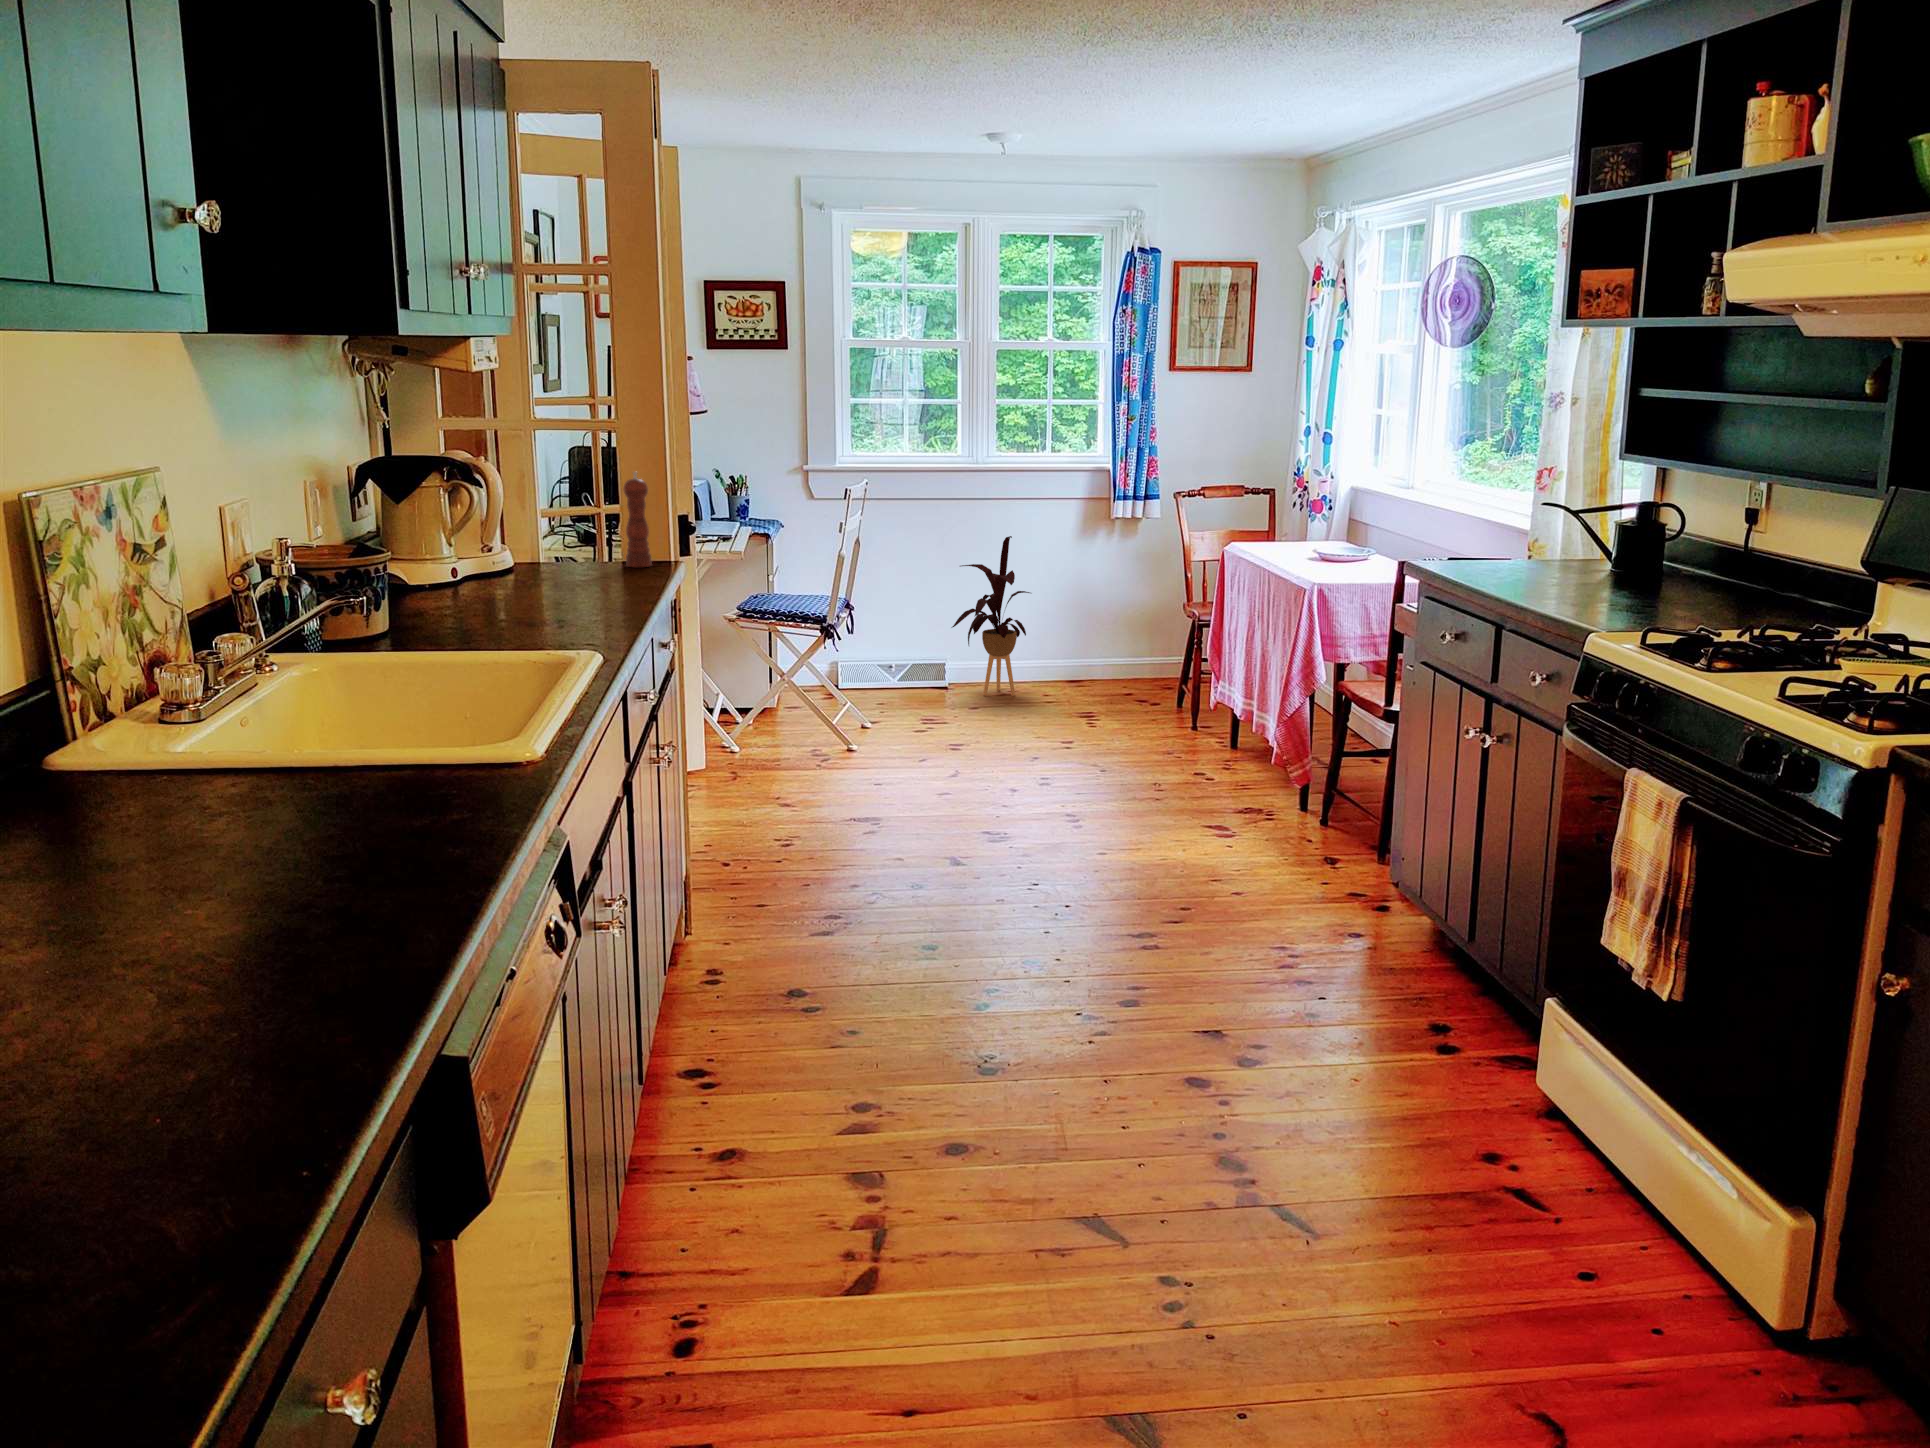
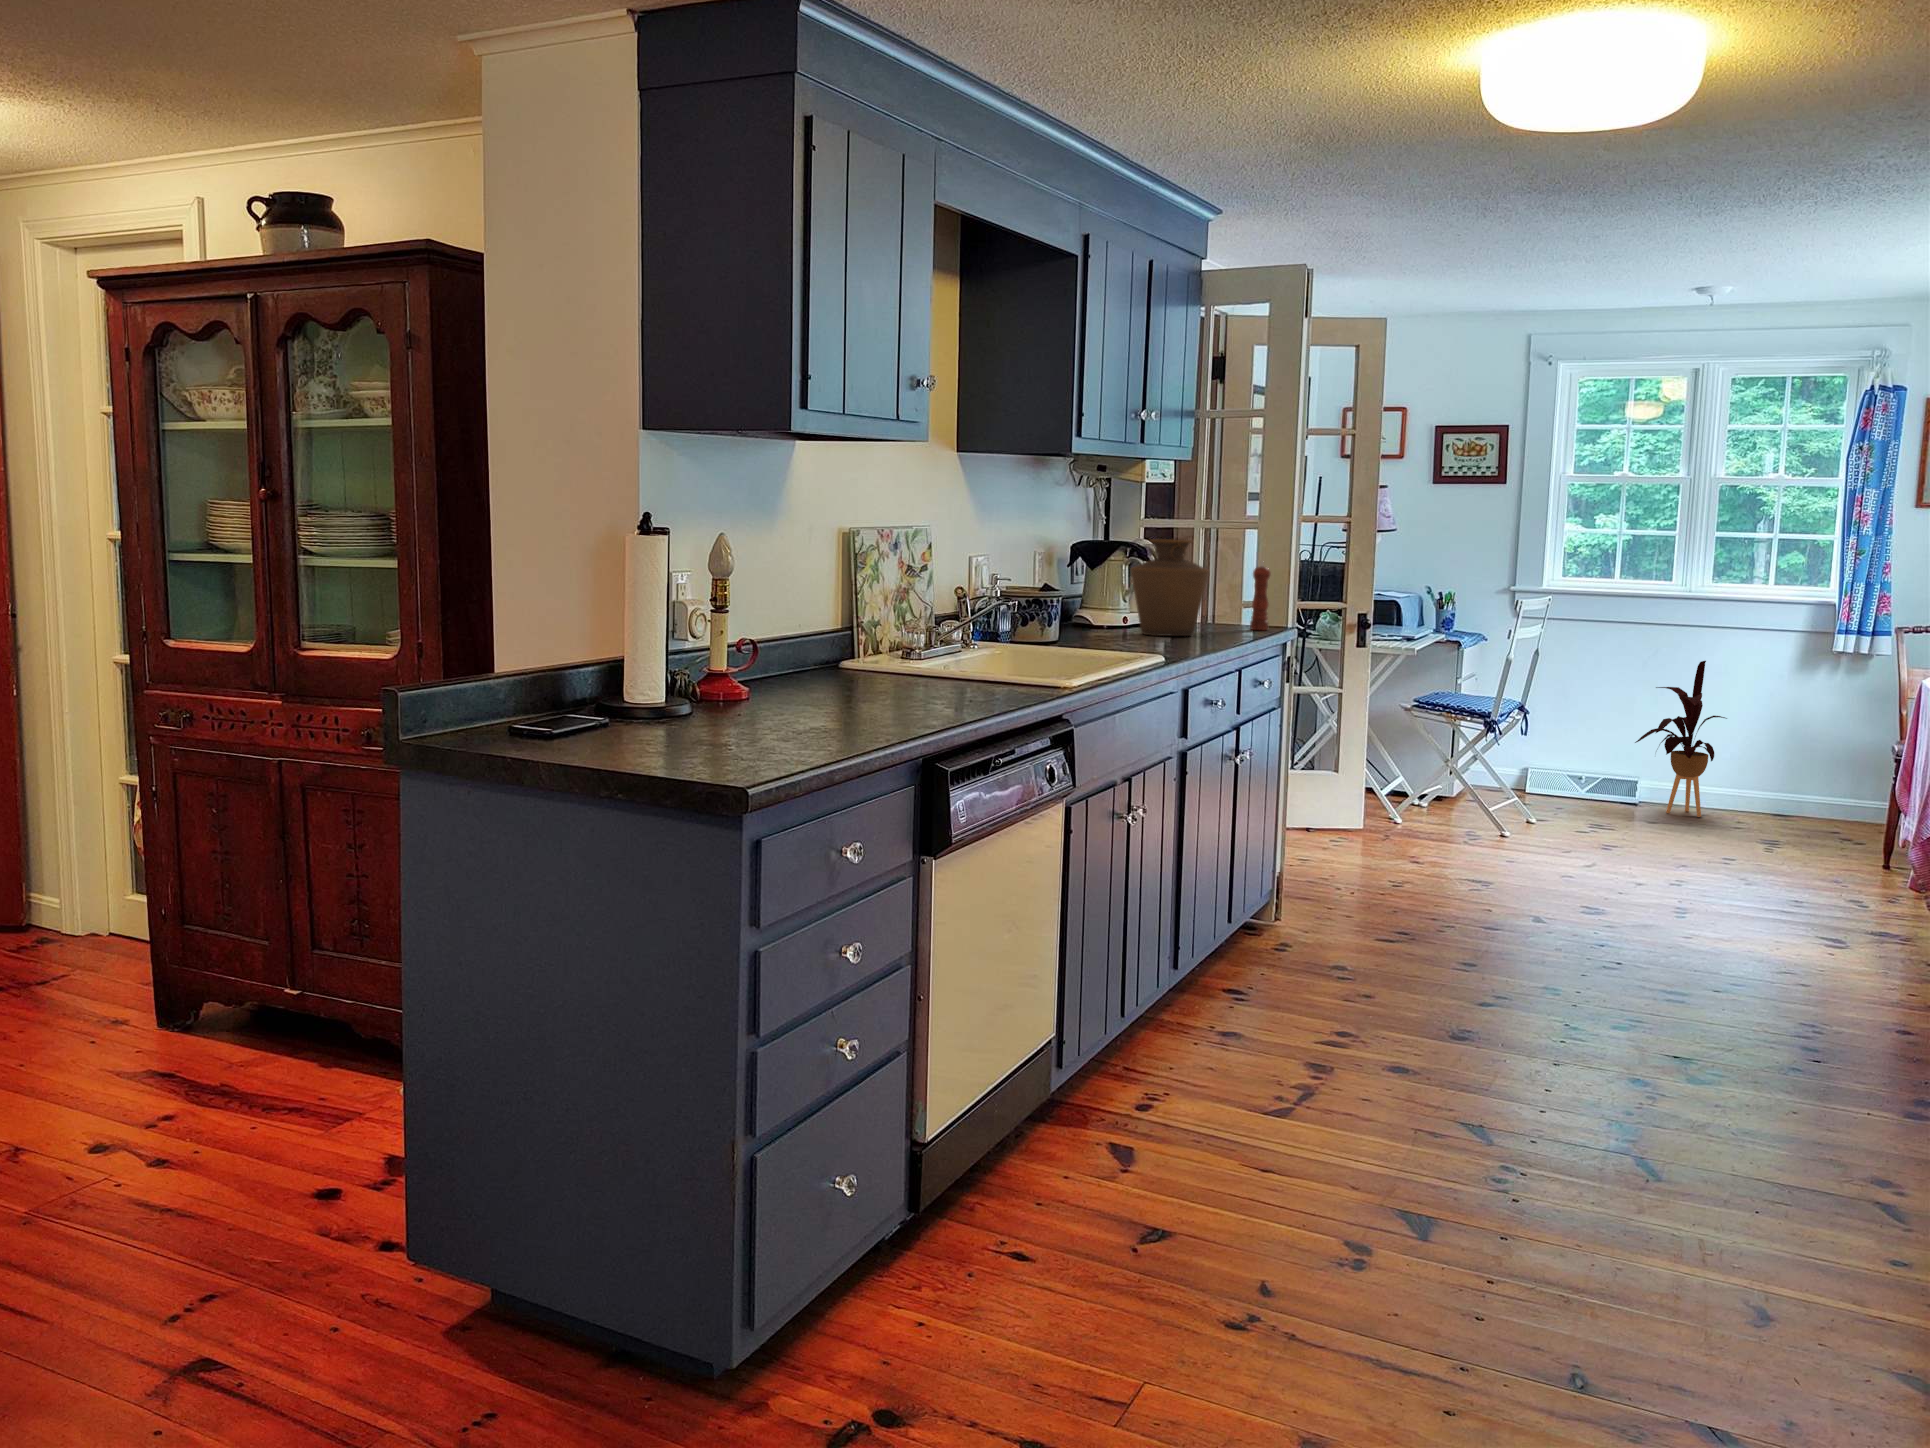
vase: none [471,451,594,599] -> present [1131,539,1209,636]

